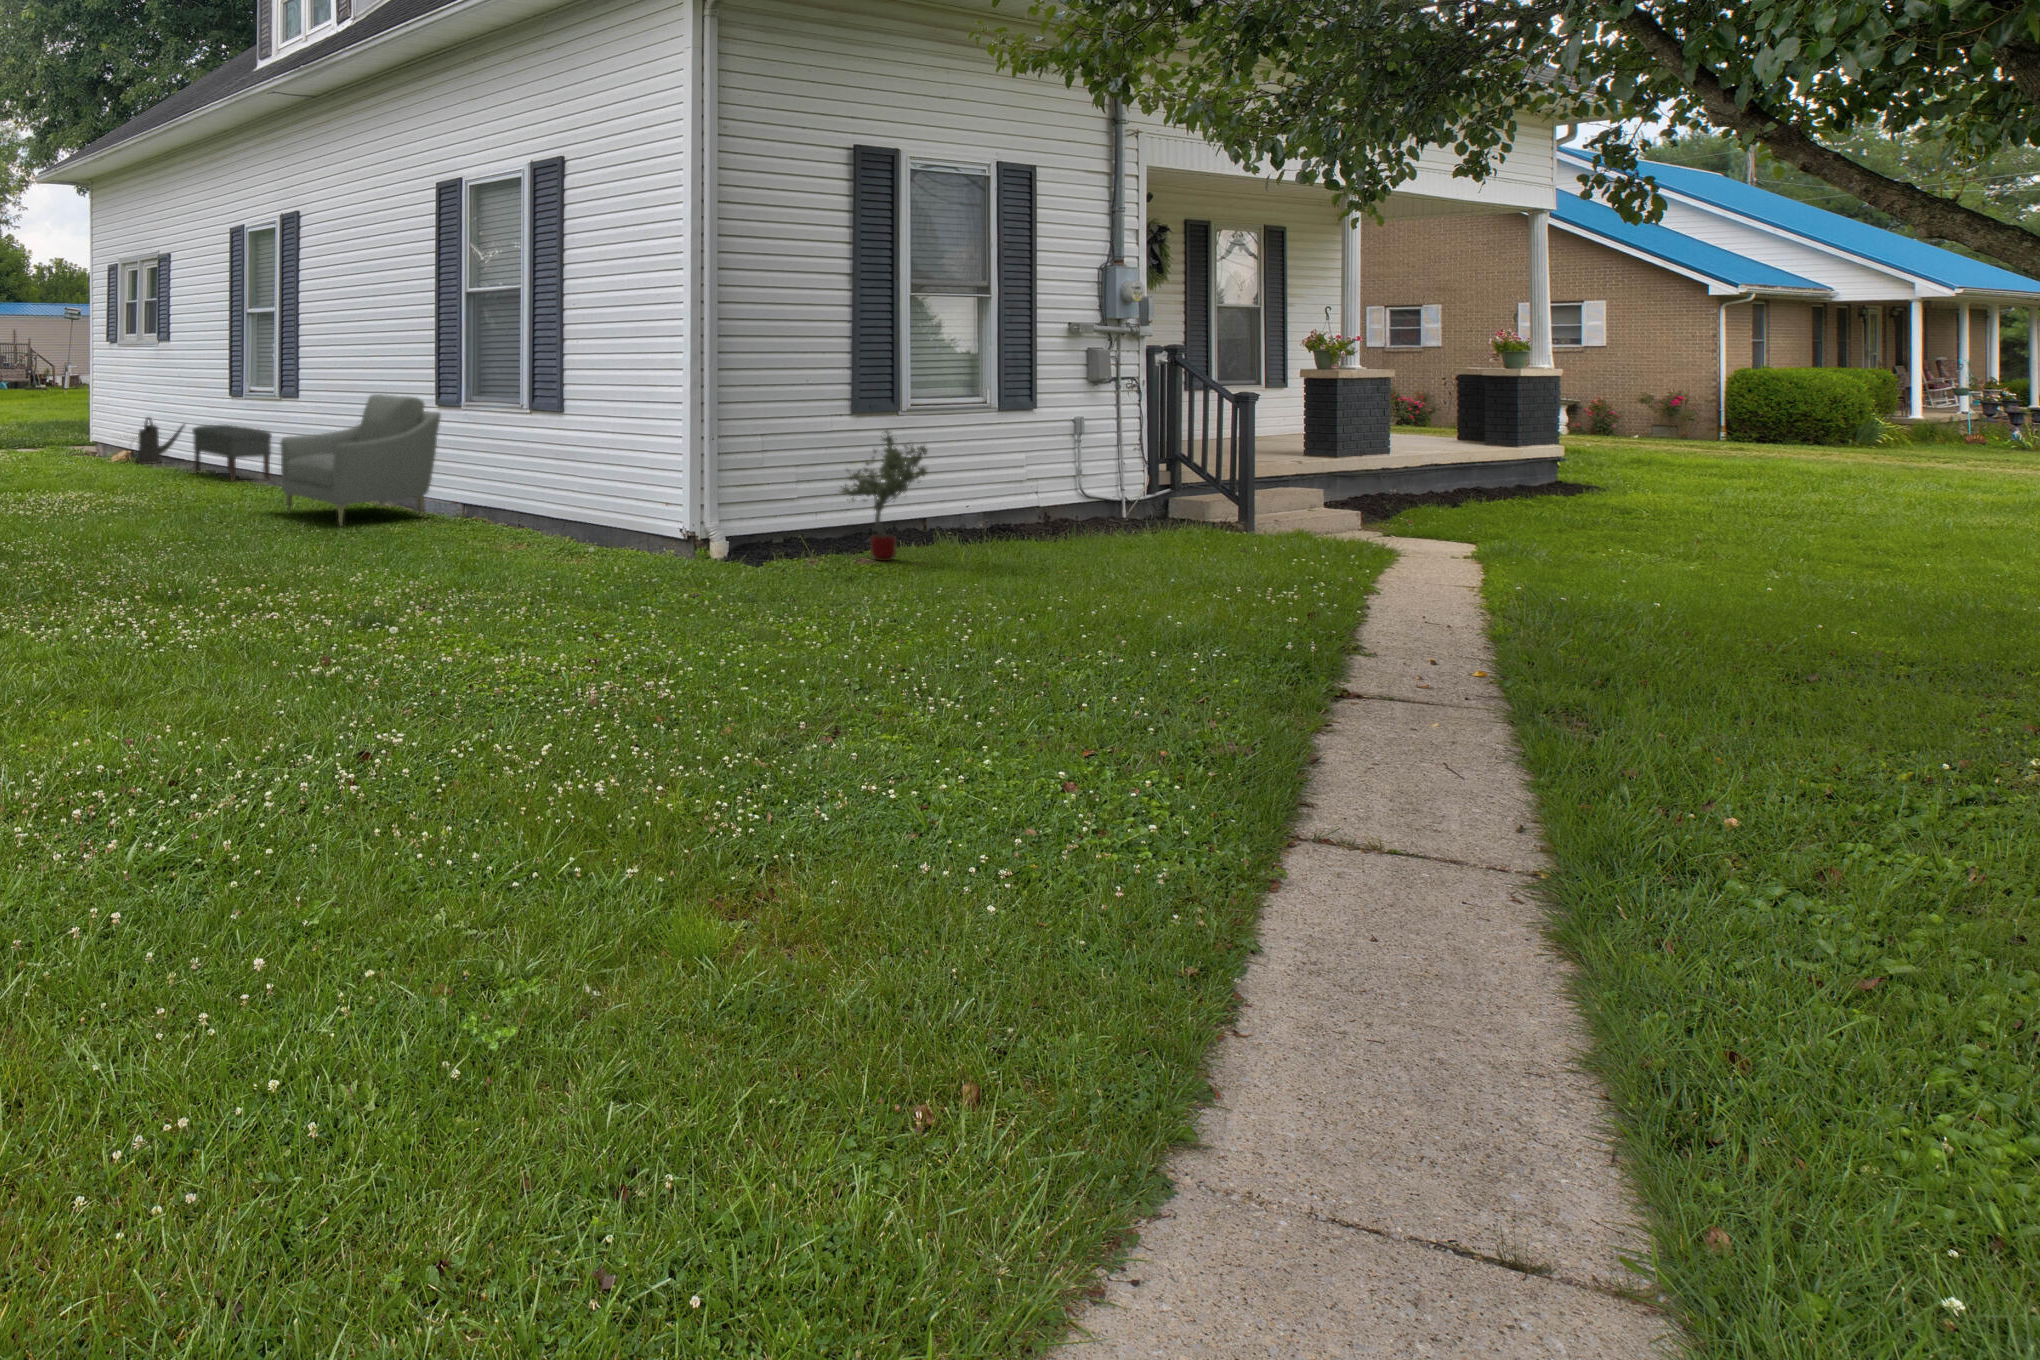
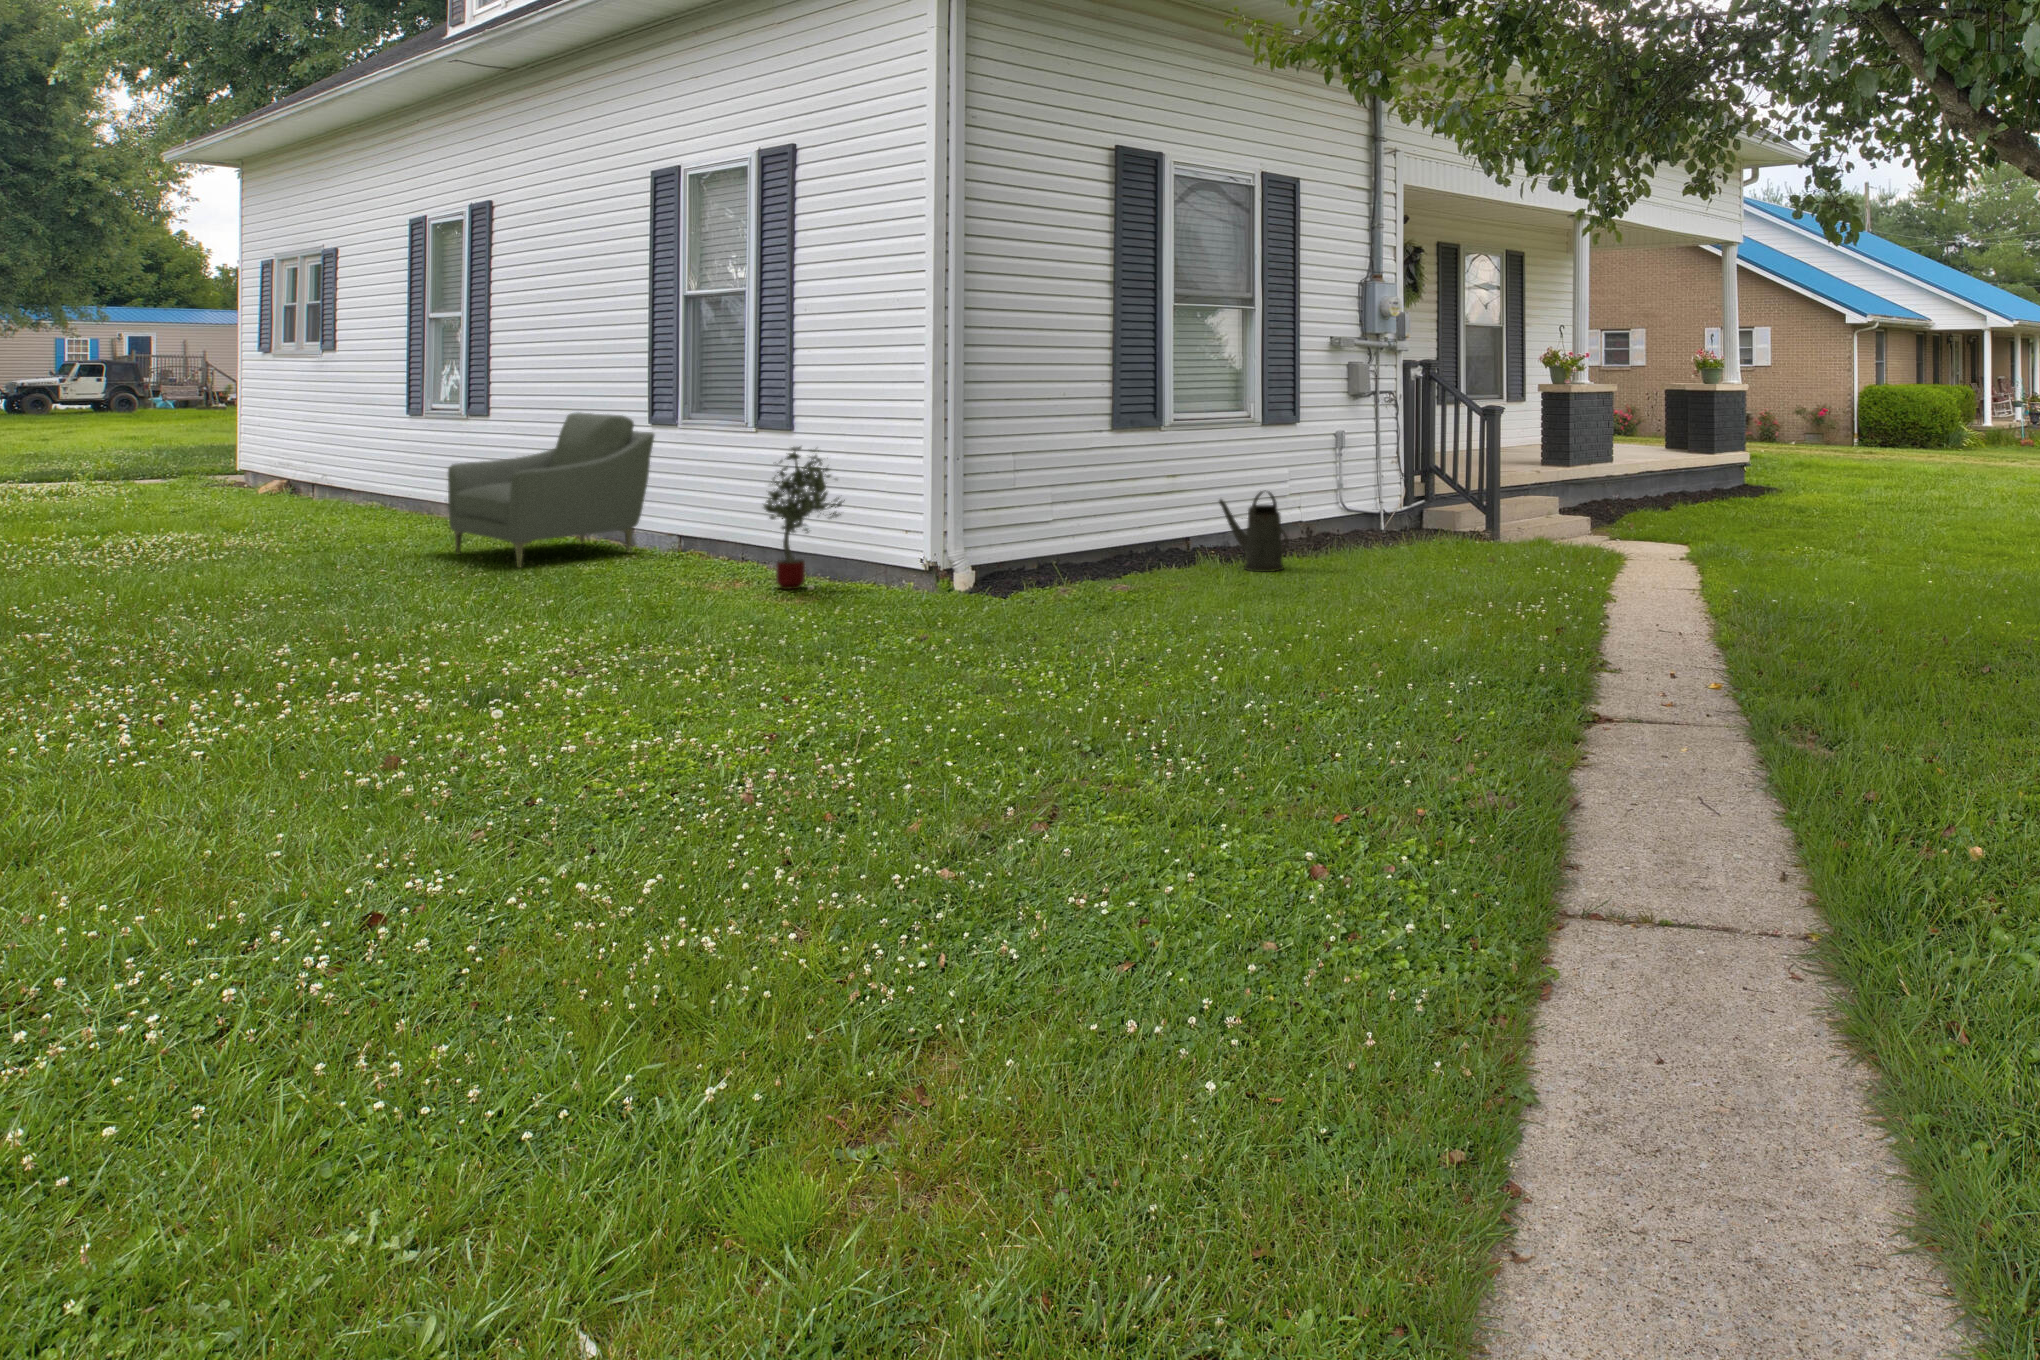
watering can: present [133,417,185,464] -> present [1219,491,1288,572]
bench: present [192,425,271,482] -> none [356,451,459,519]
potted tree: present [838,429,927,561] -> present [764,447,845,589]

